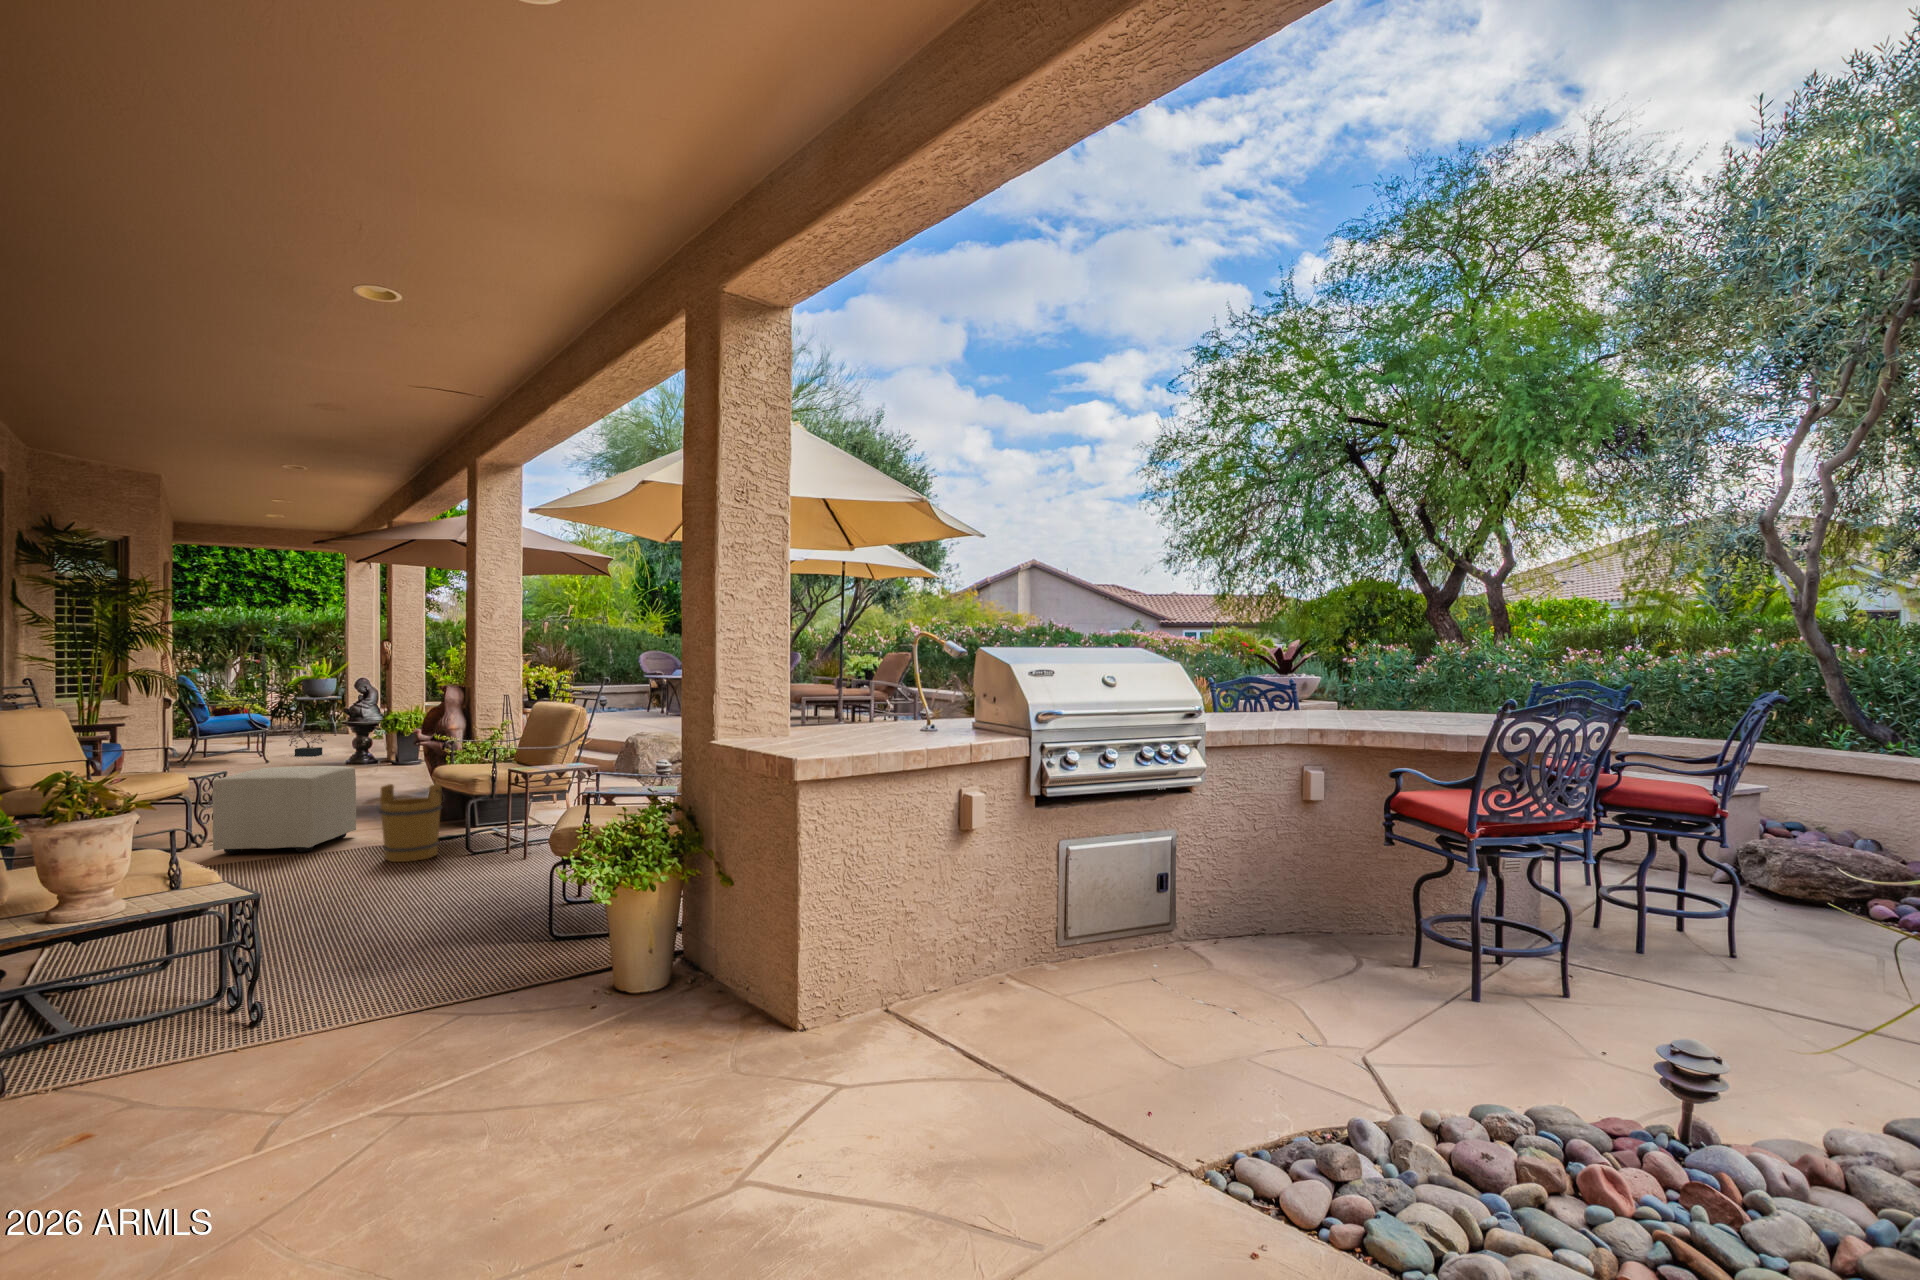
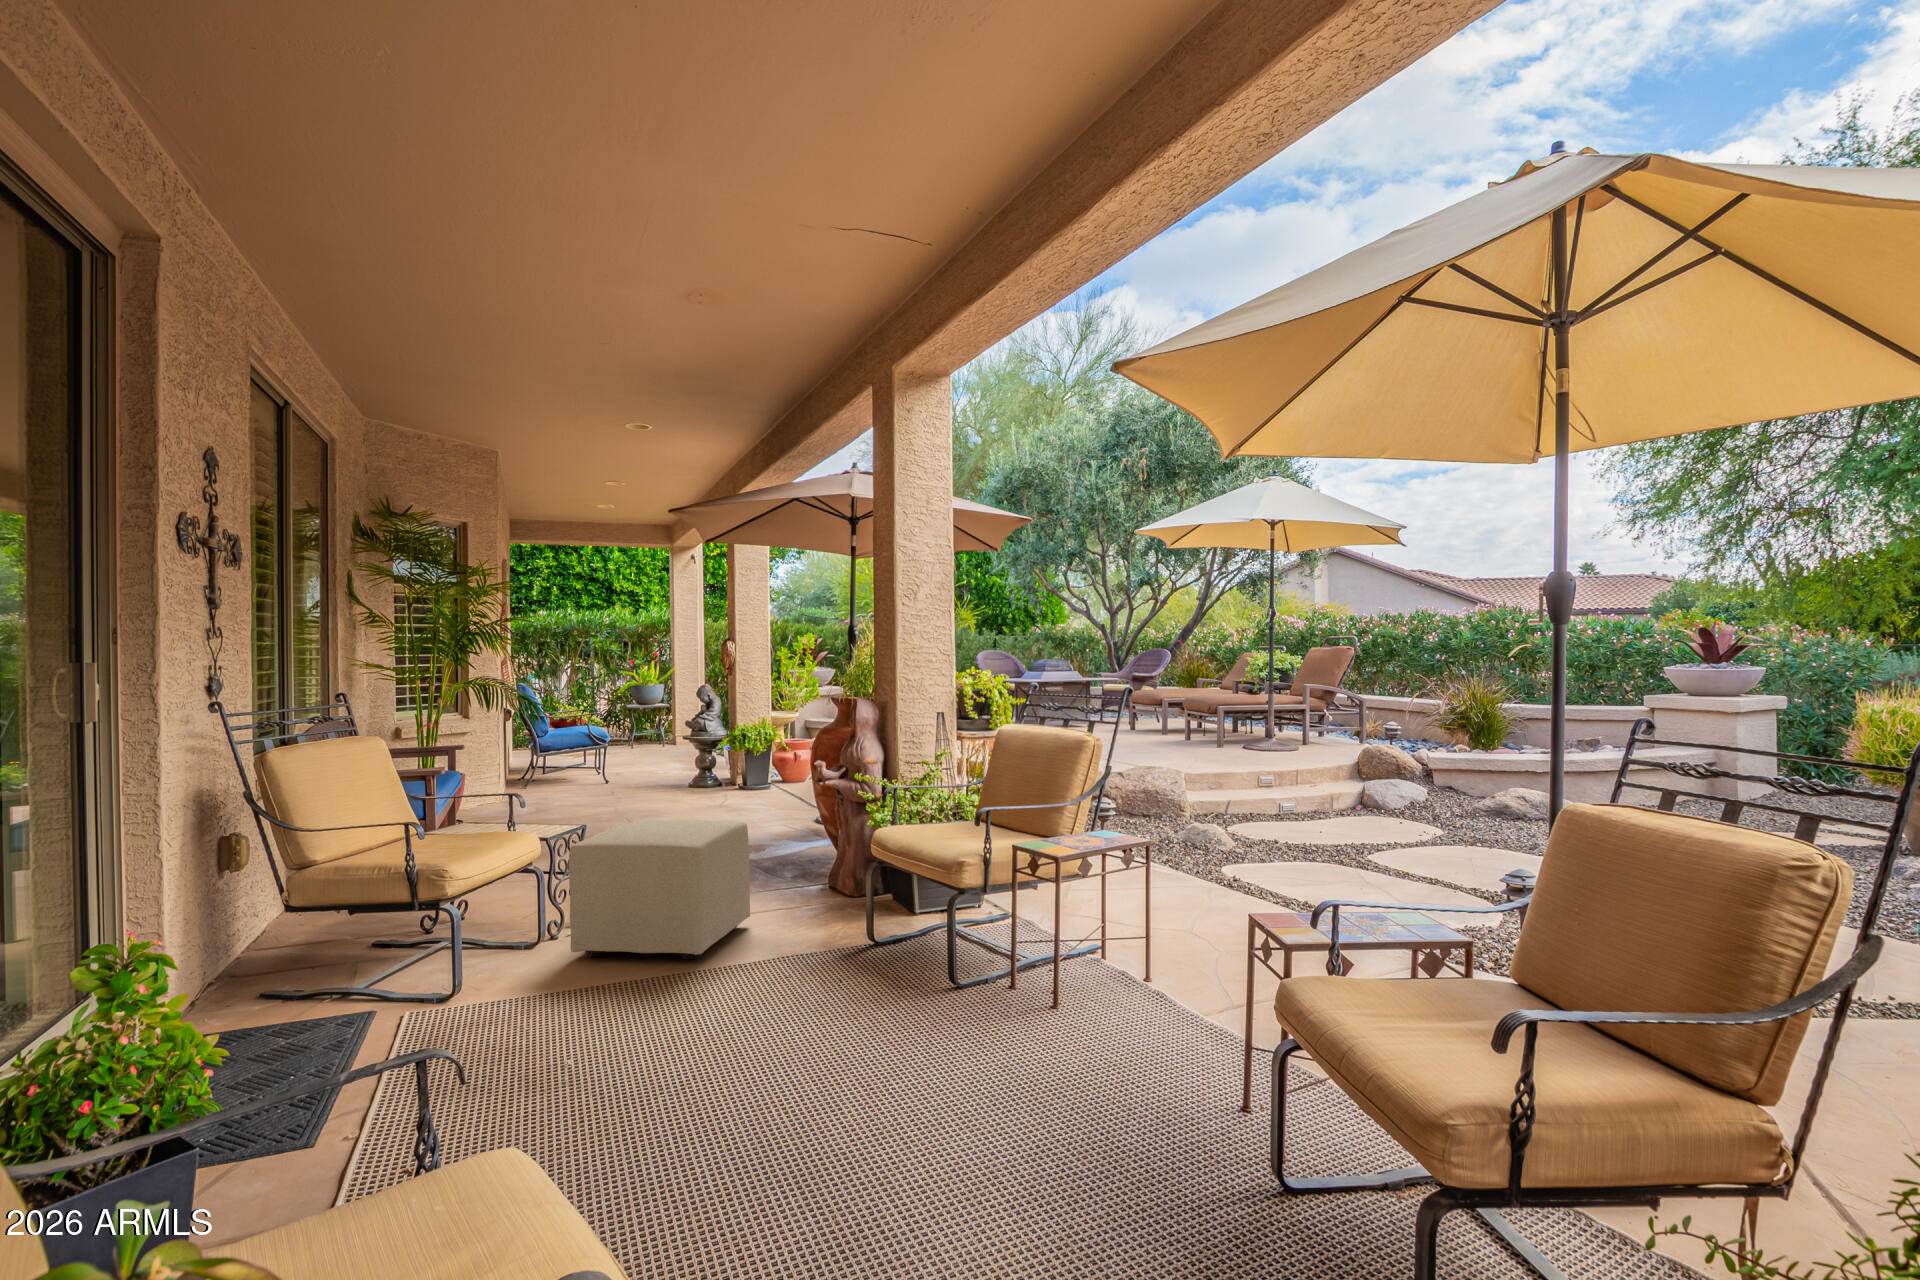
decorative plant: present [288,728,326,756] -> none [626,742,666,776]
bucket: present [379,783,444,862] -> none [805,862,897,997]

